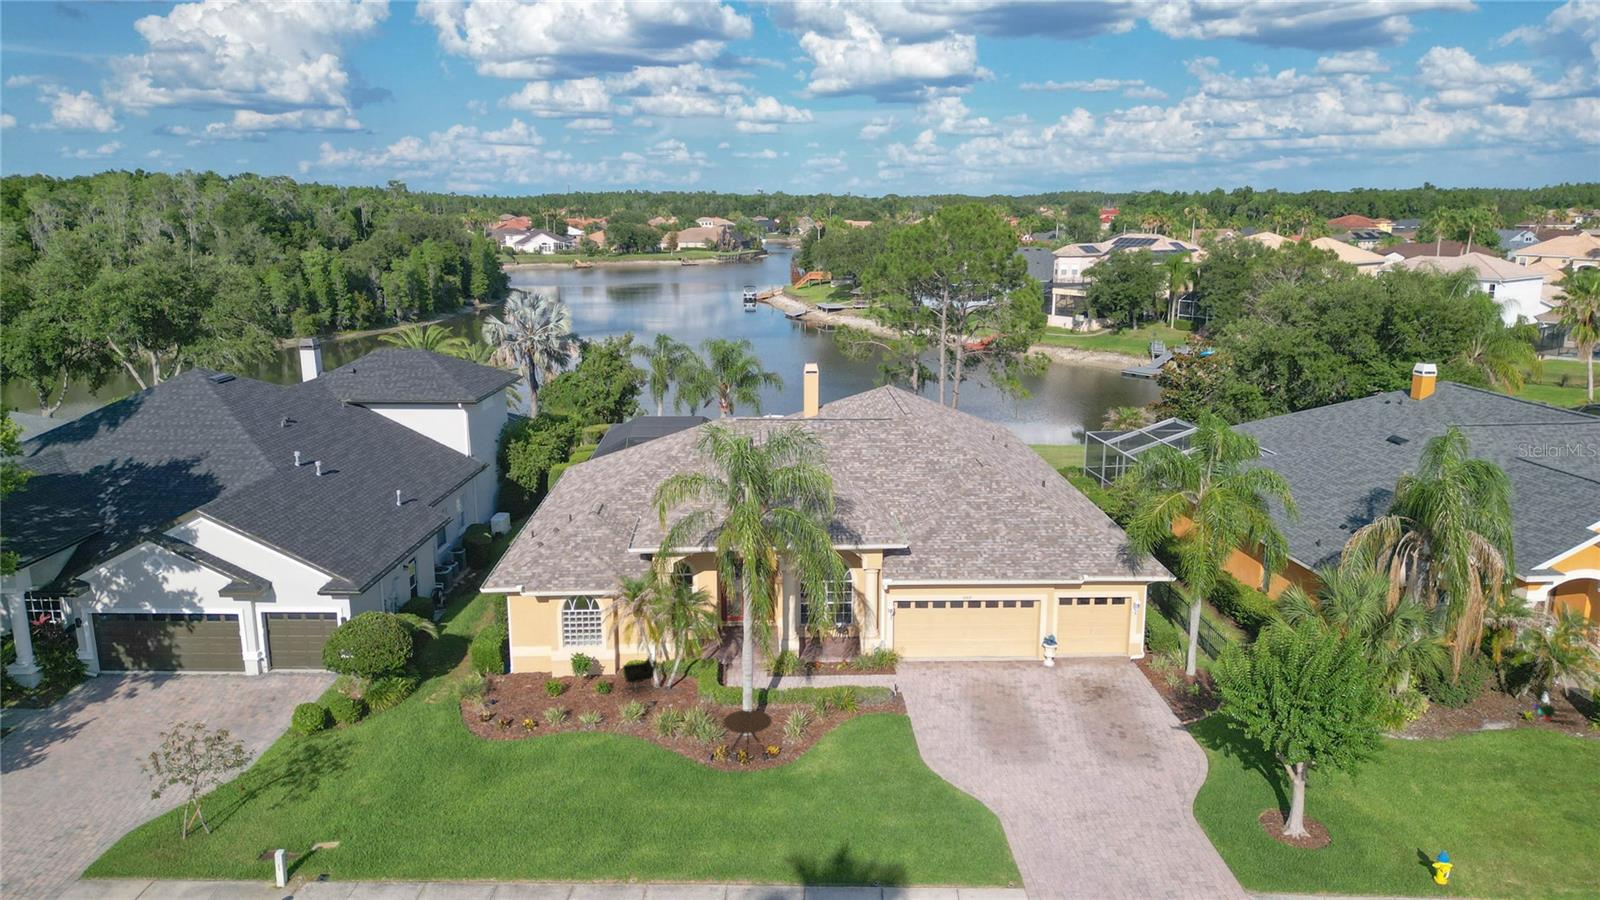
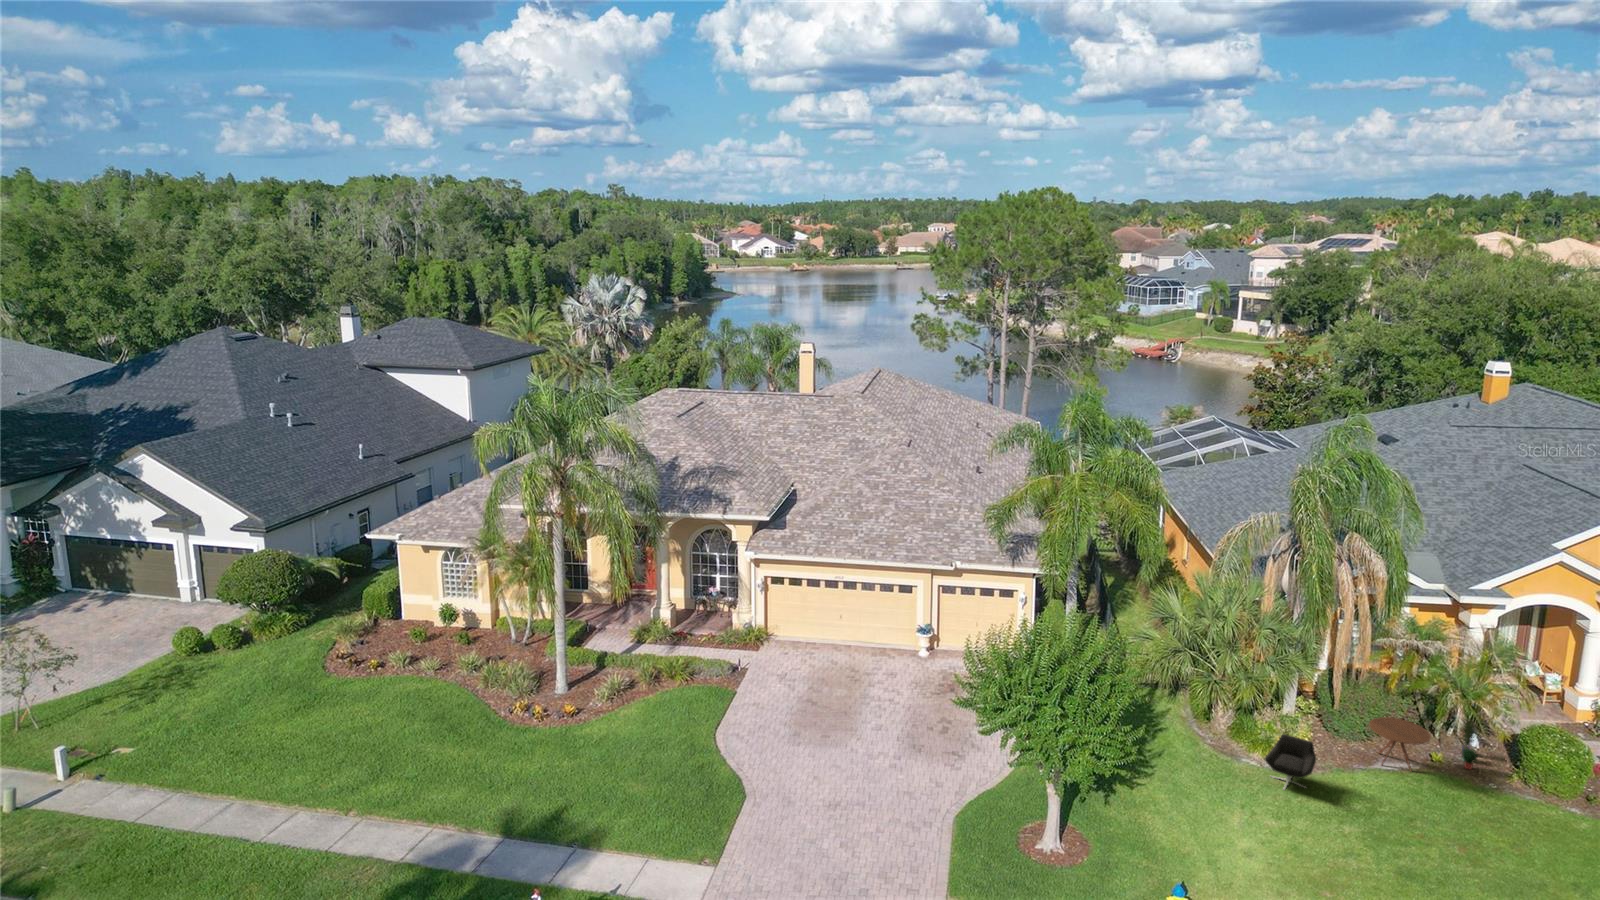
lounge chair: present [623,657,657,692] -> present [1264,734,1316,790]
round table: present [724,710,772,750] -> present [1369,717,1431,771]

